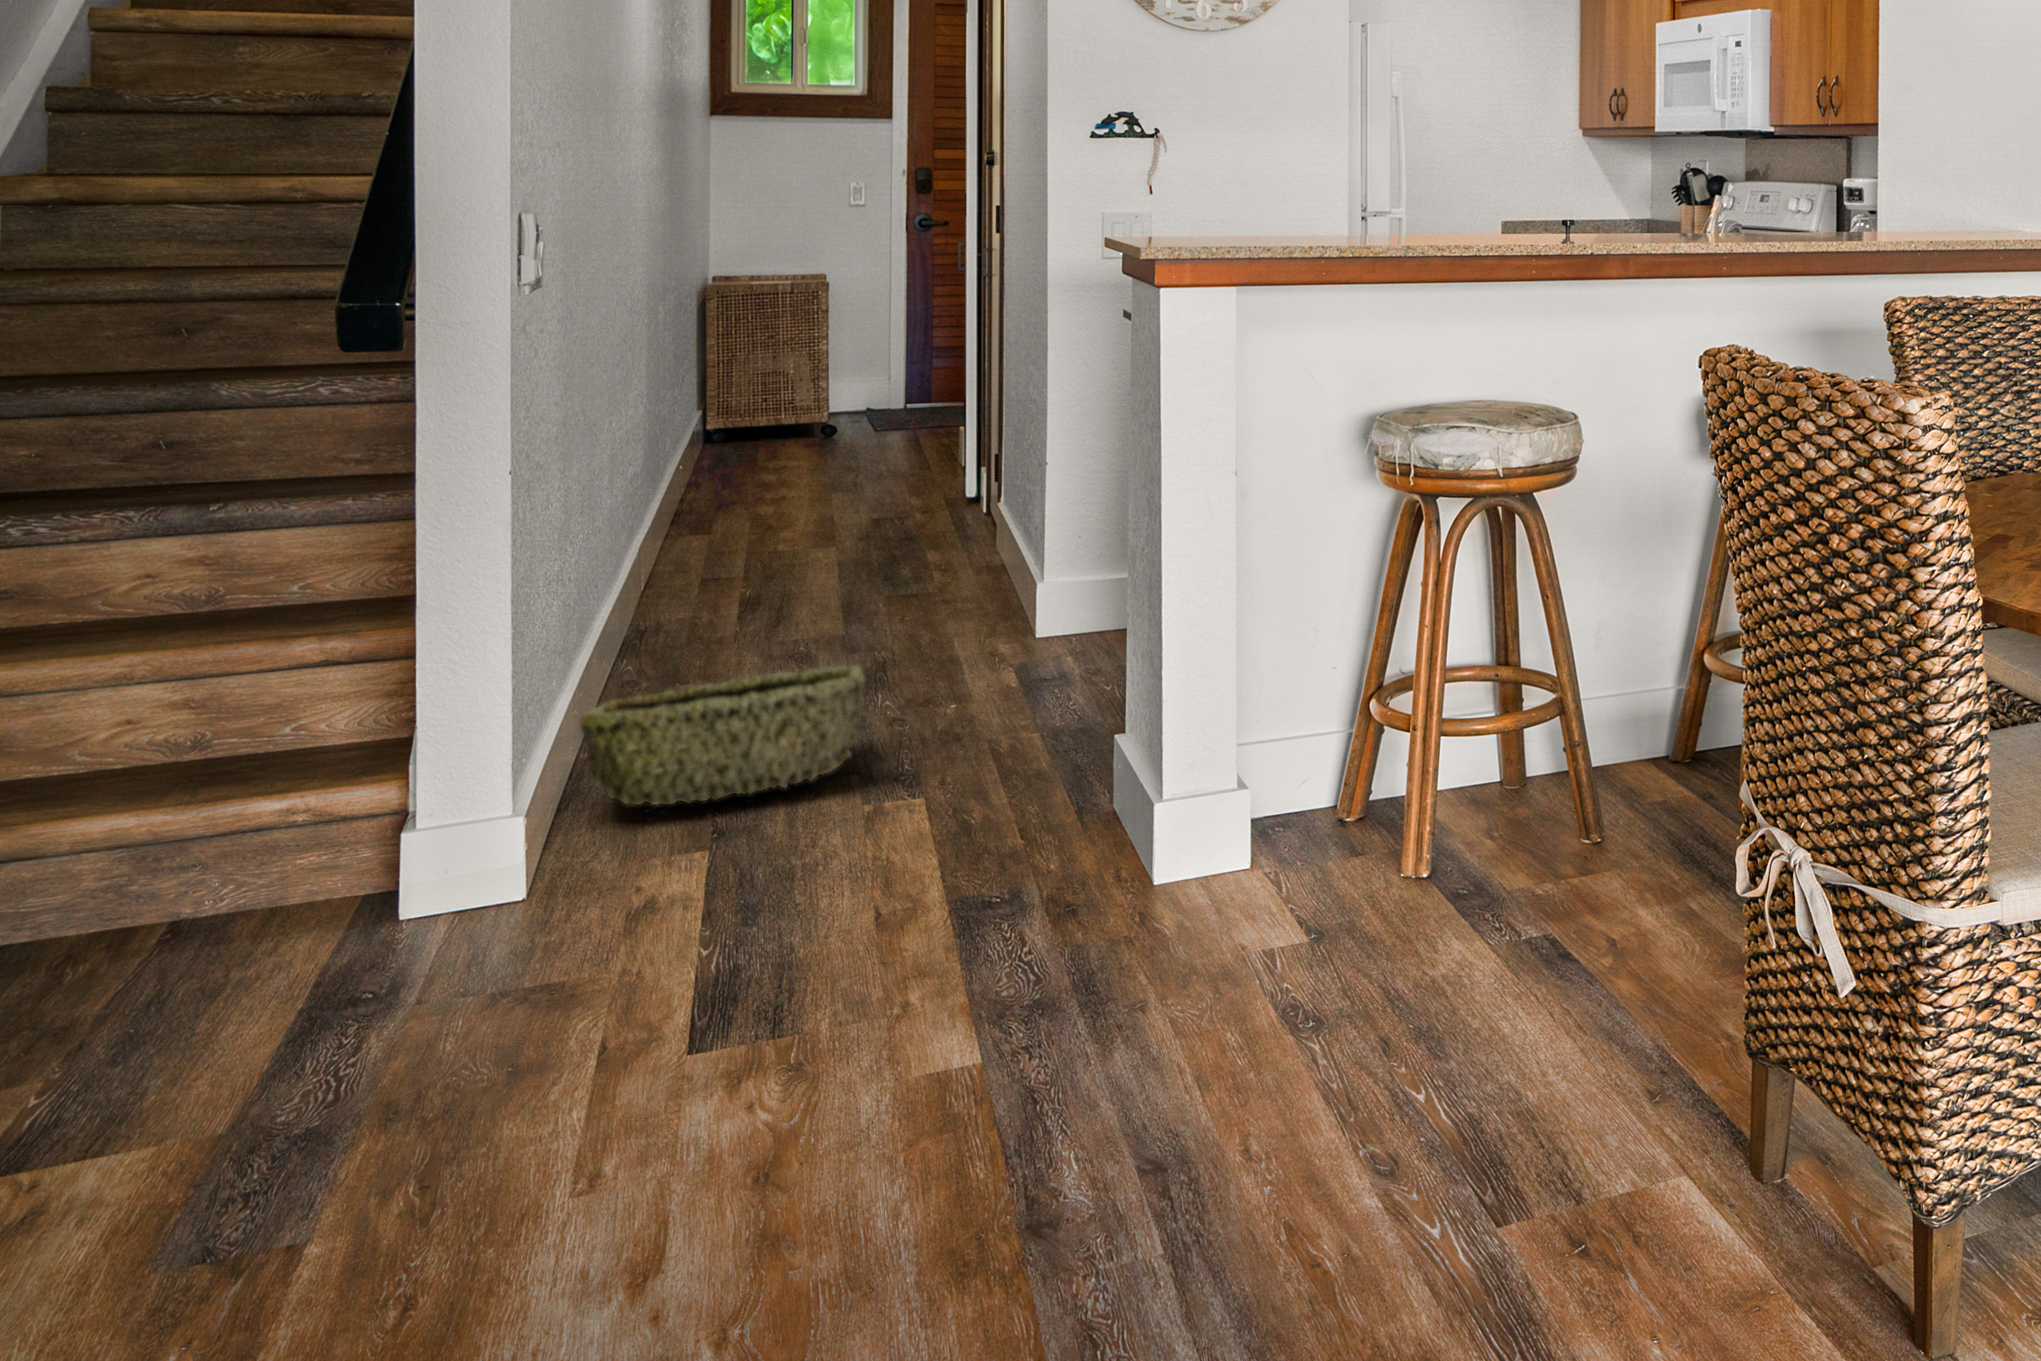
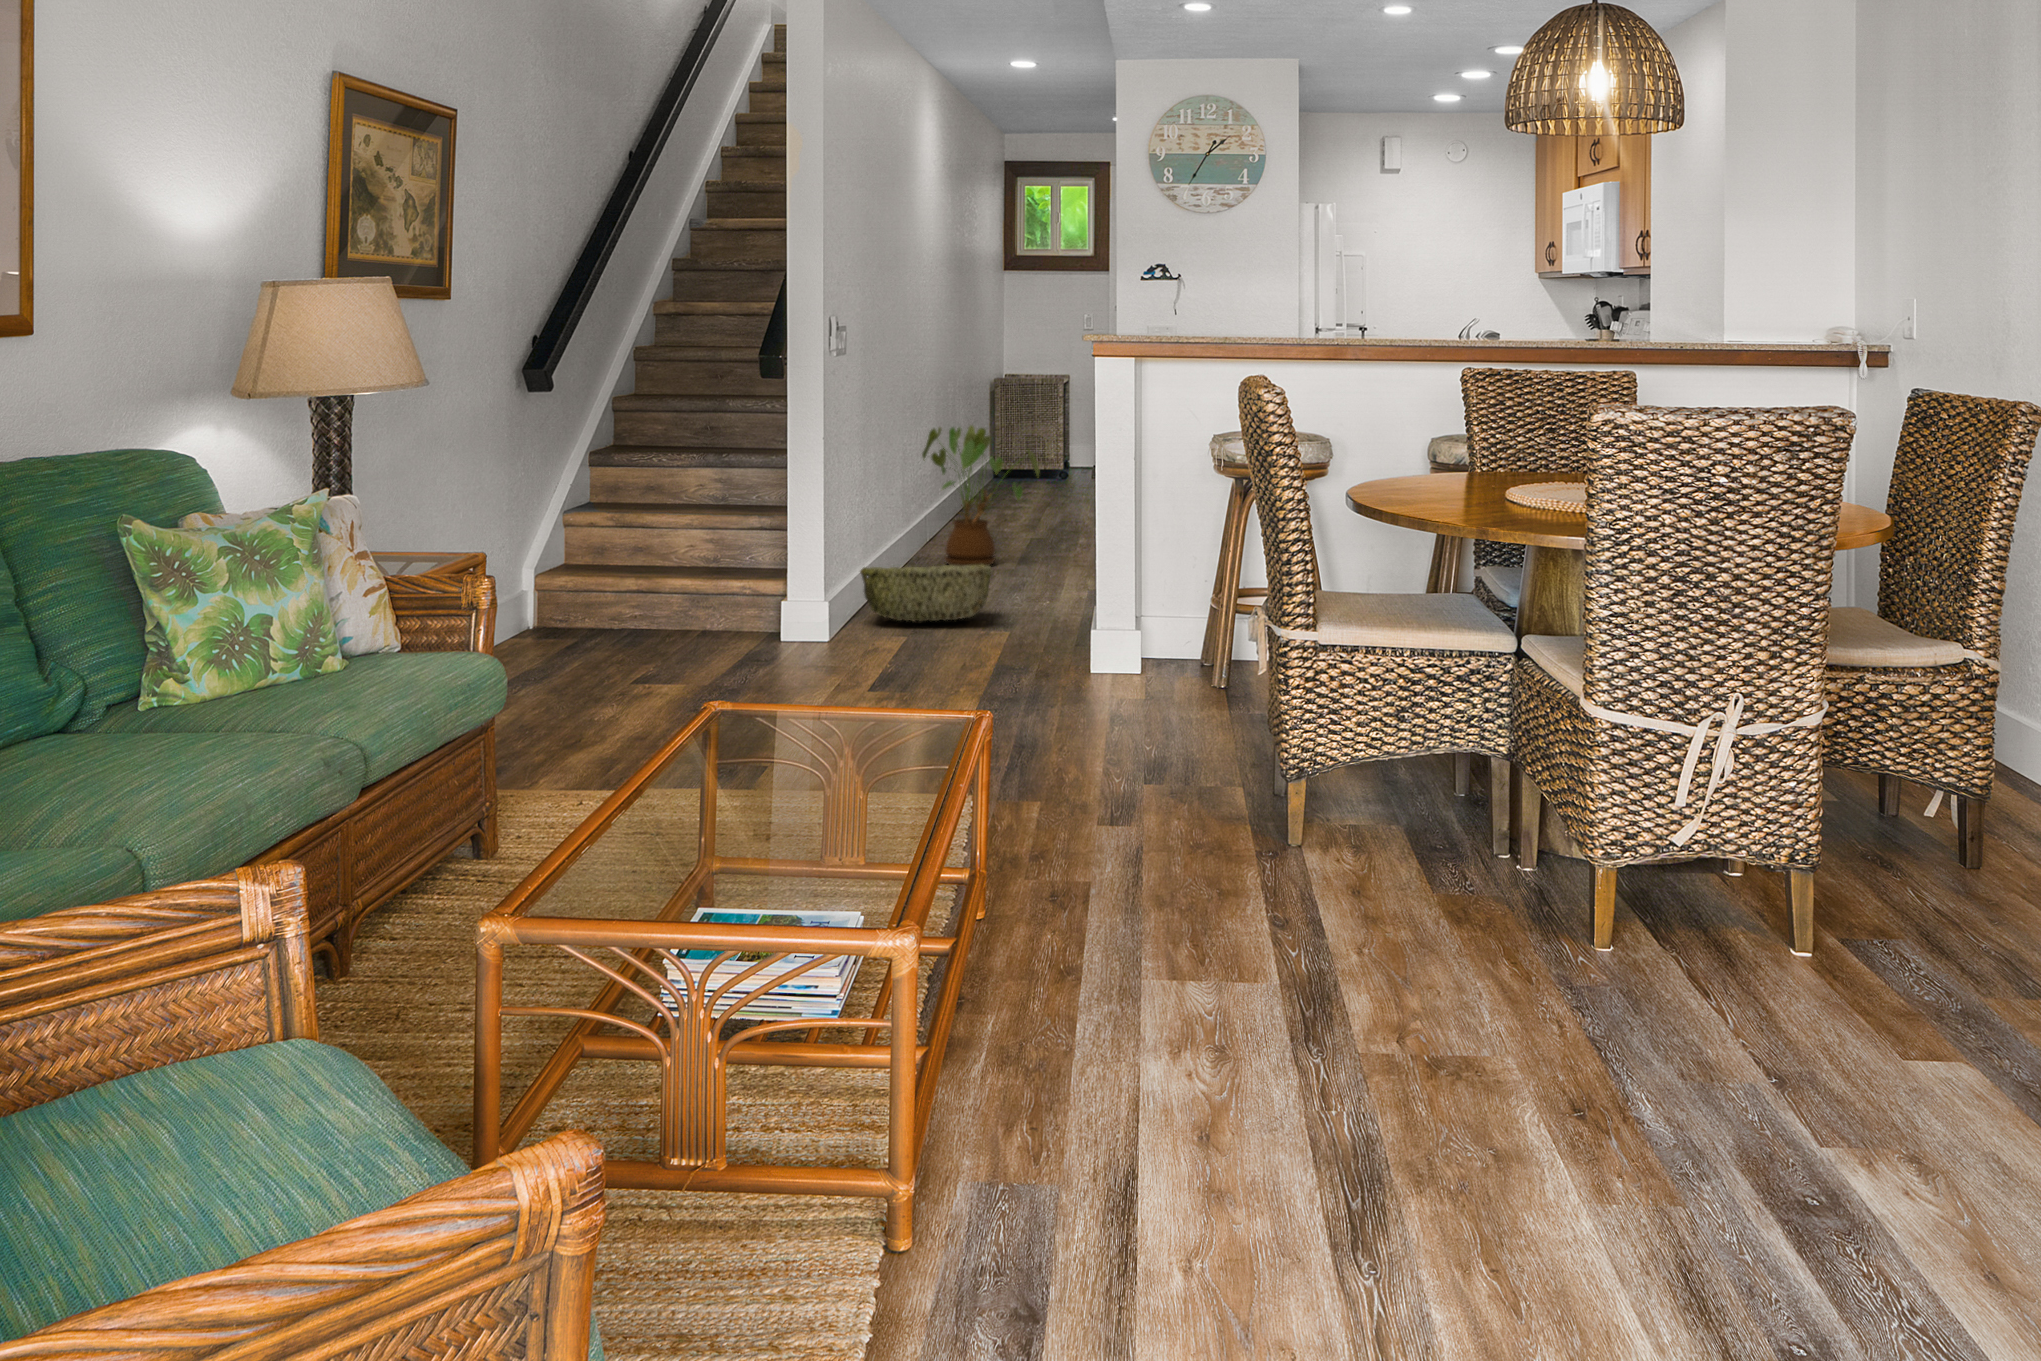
house plant: none [649,385,885,639] -> present [922,425,1040,566]

